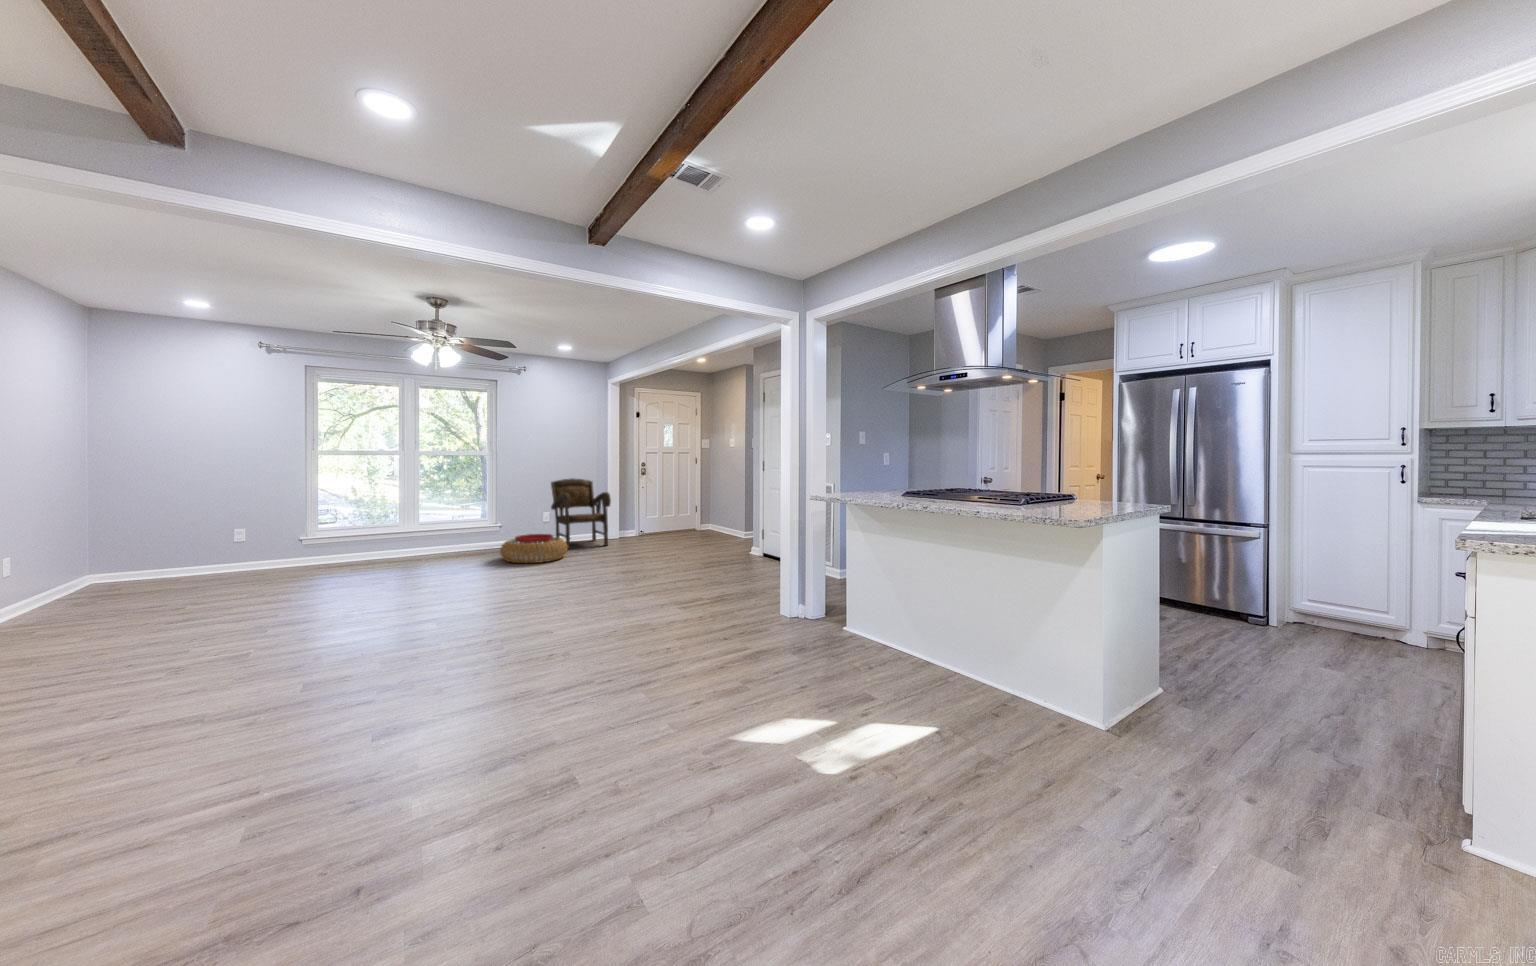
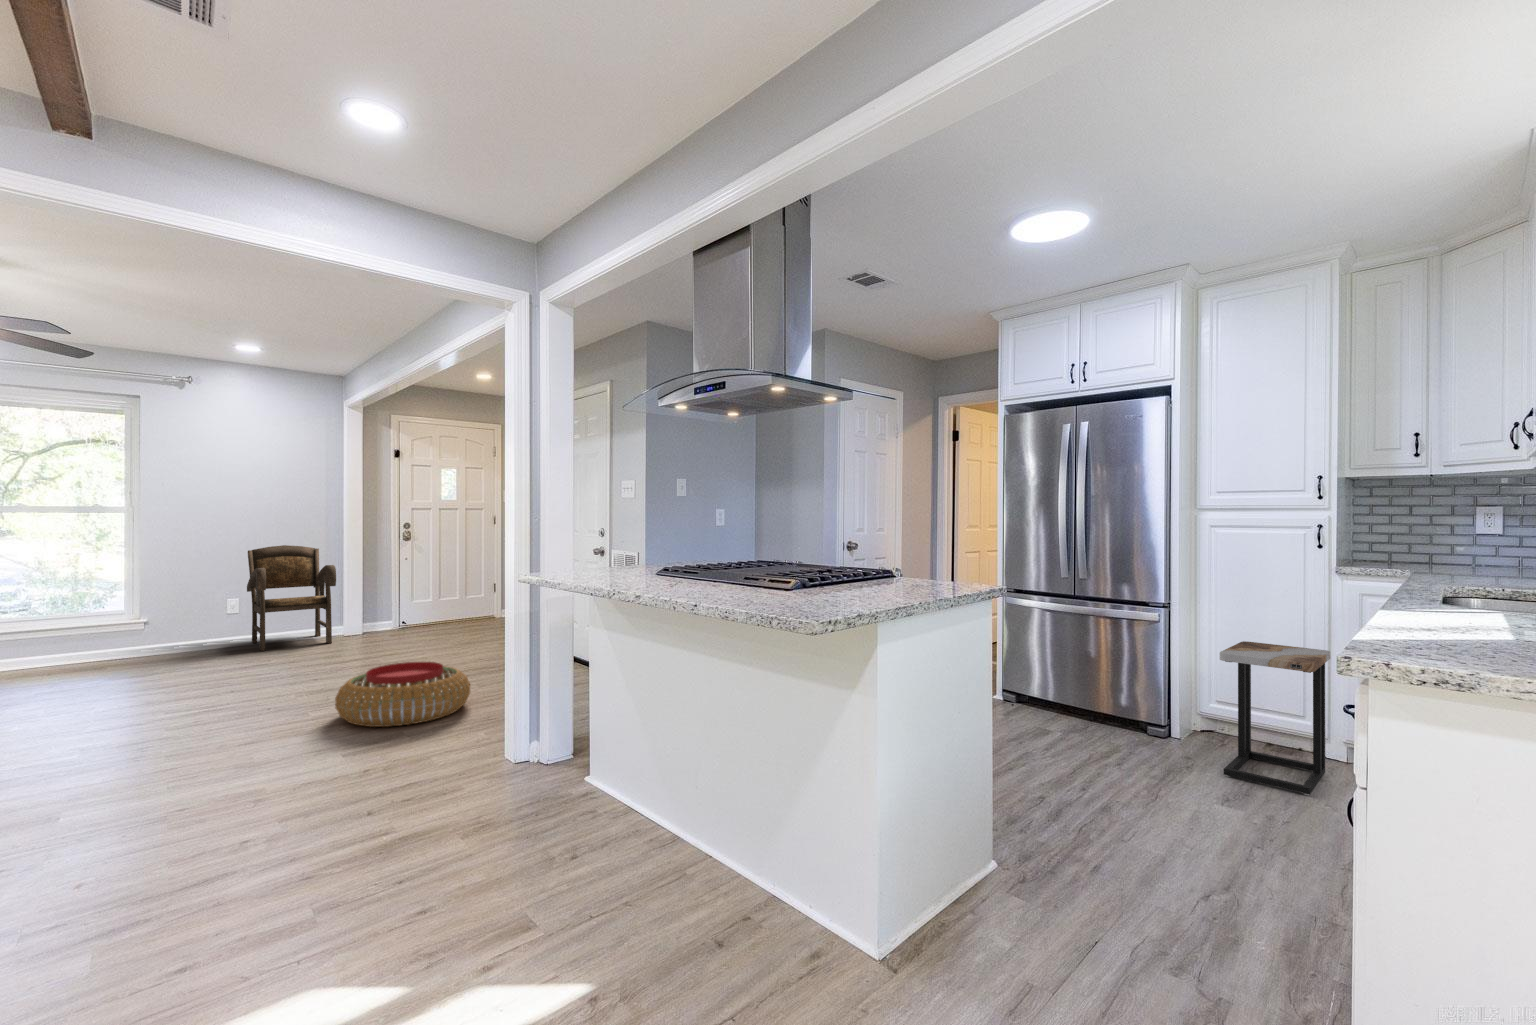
pouf: present [500,534,567,563] -> present [335,662,470,727]
side table: none [1316,553,1410,663] -> present [1220,641,1330,795]

